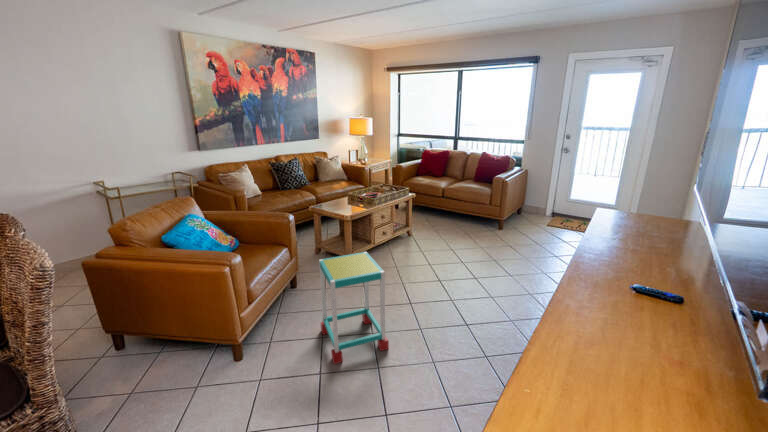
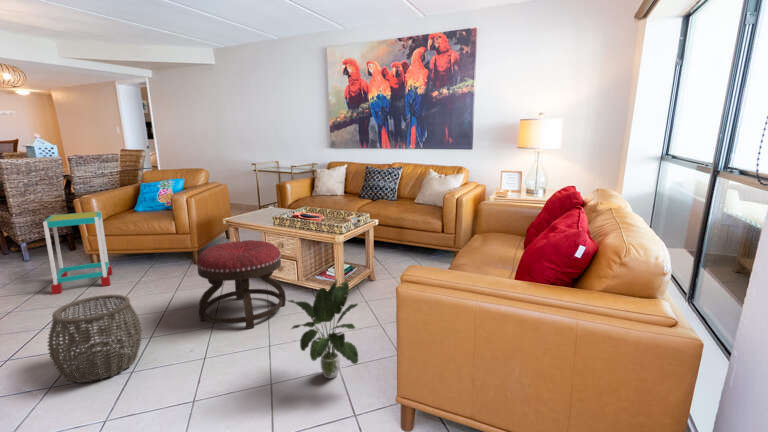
potted plant: none [495,196,521,237] -> present [288,279,358,378]
ottoman: none [416,210,468,266] -> present [196,240,286,329]
woven basket: none [493,242,541,290] -> present [48,295,142,383]

